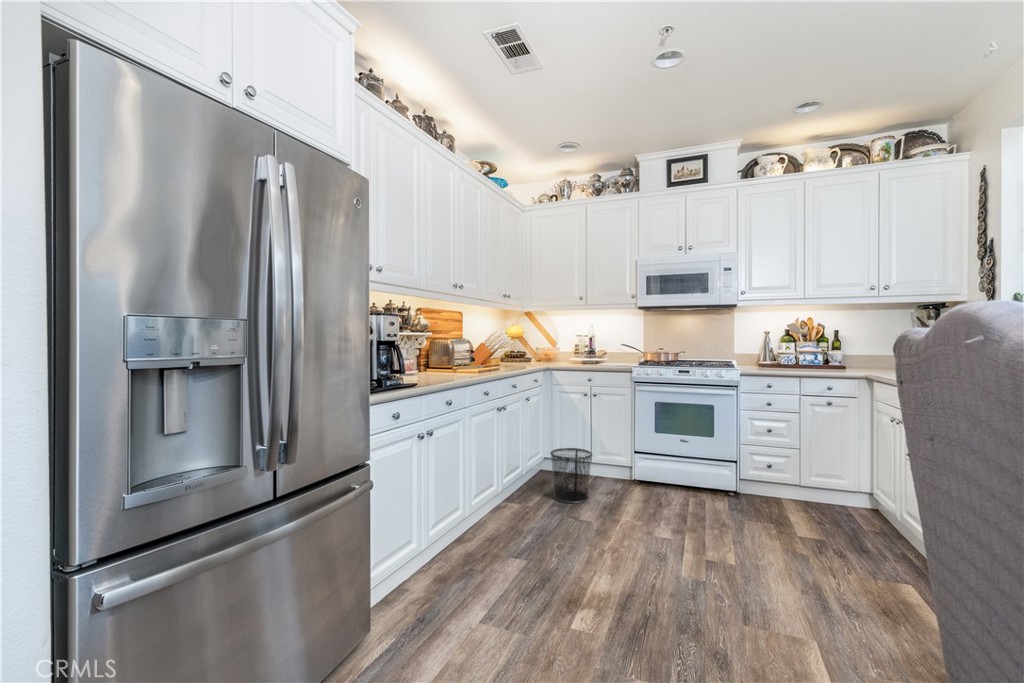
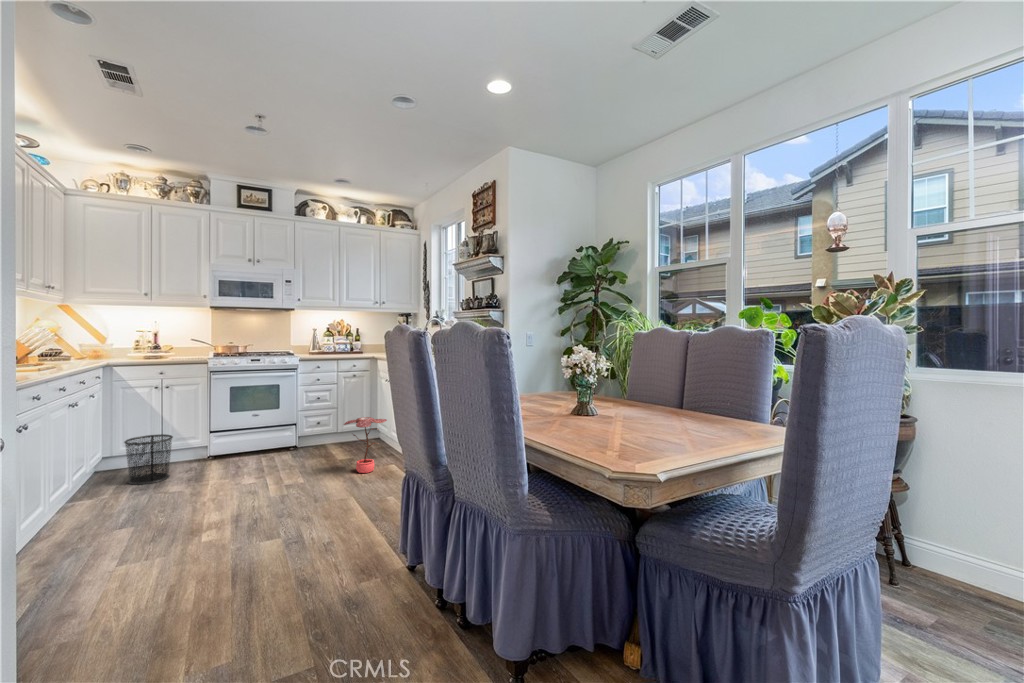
potted plant: none [803,482,893,585] -> present [344,417,387,473]

